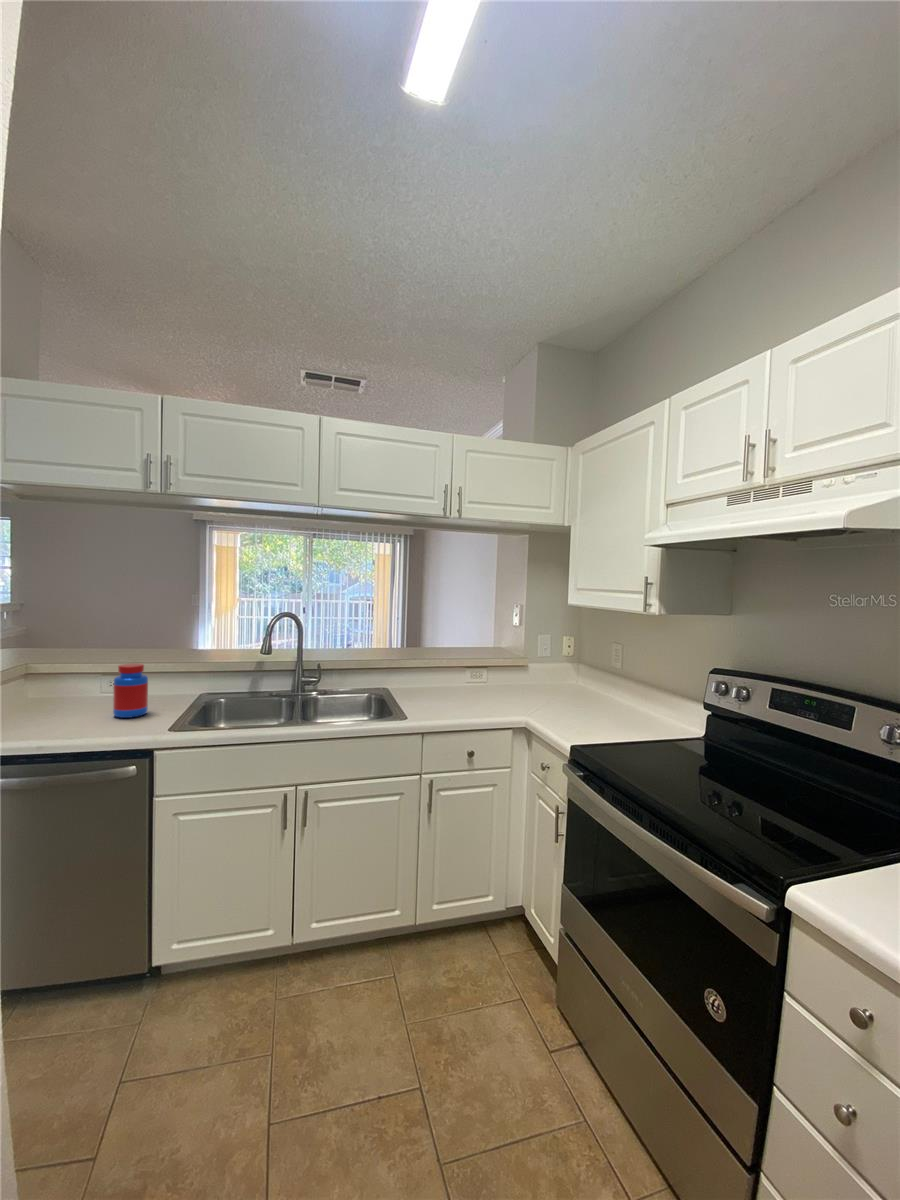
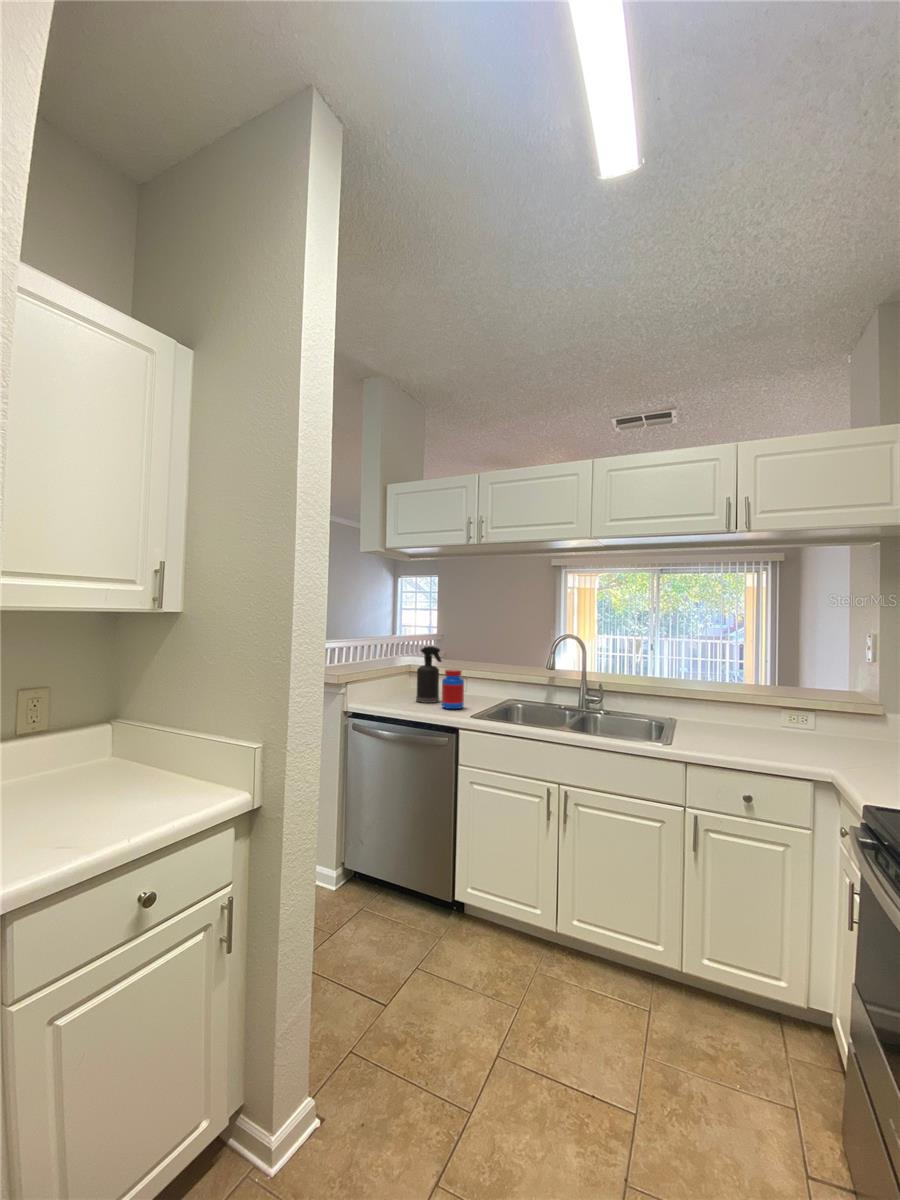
spray bottle: none [61,634,106,714] -> present [416,646,442,703]

